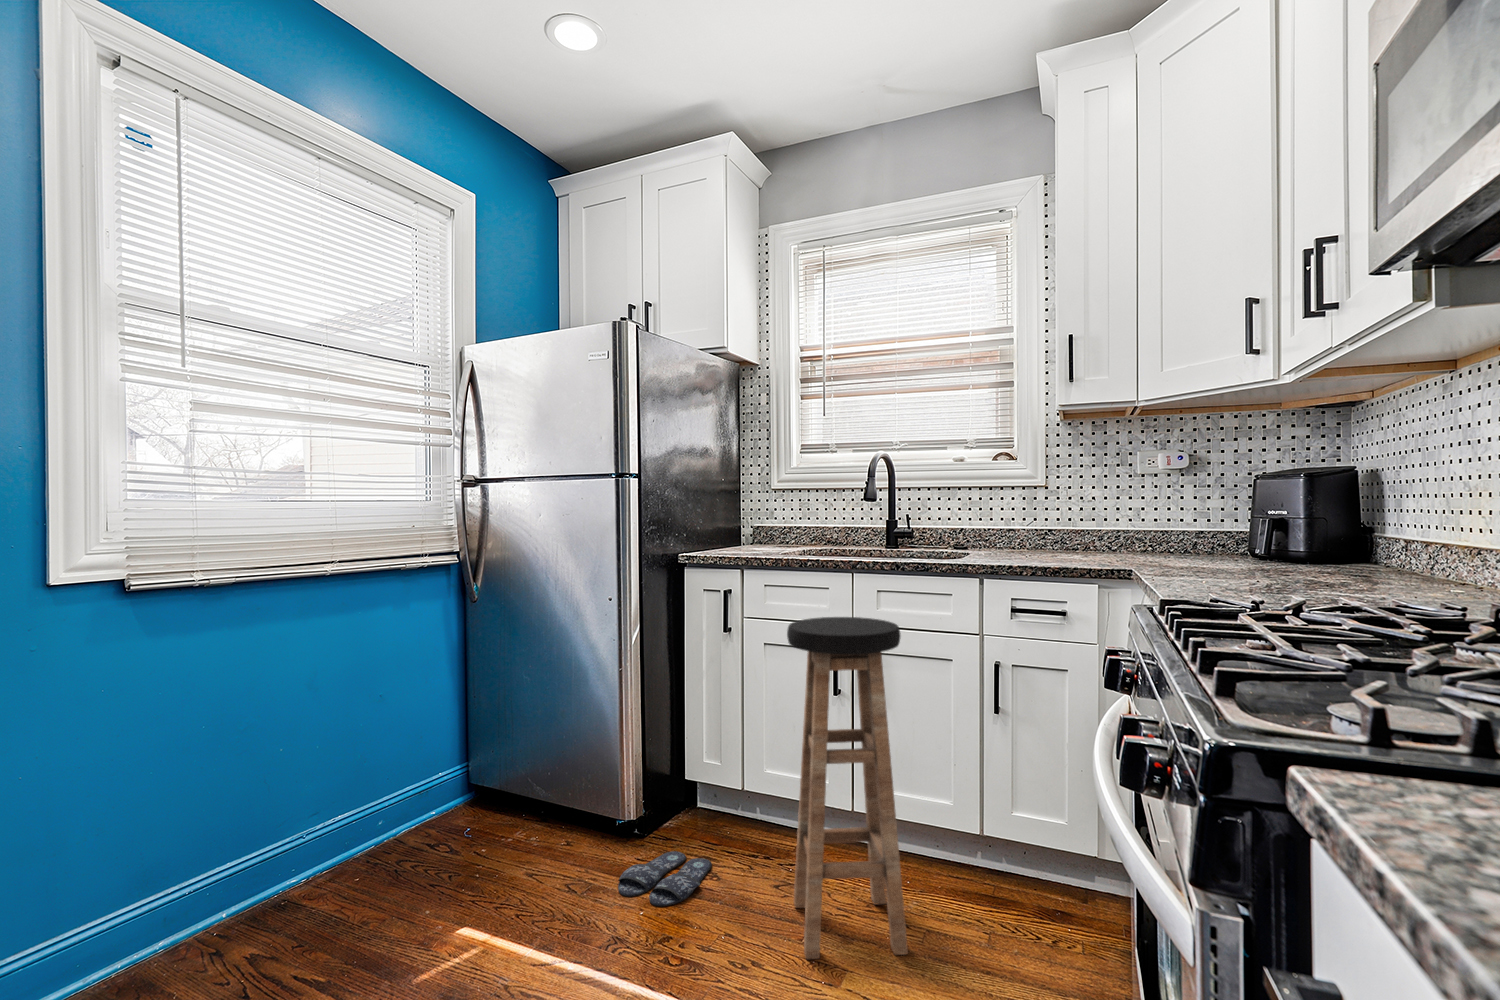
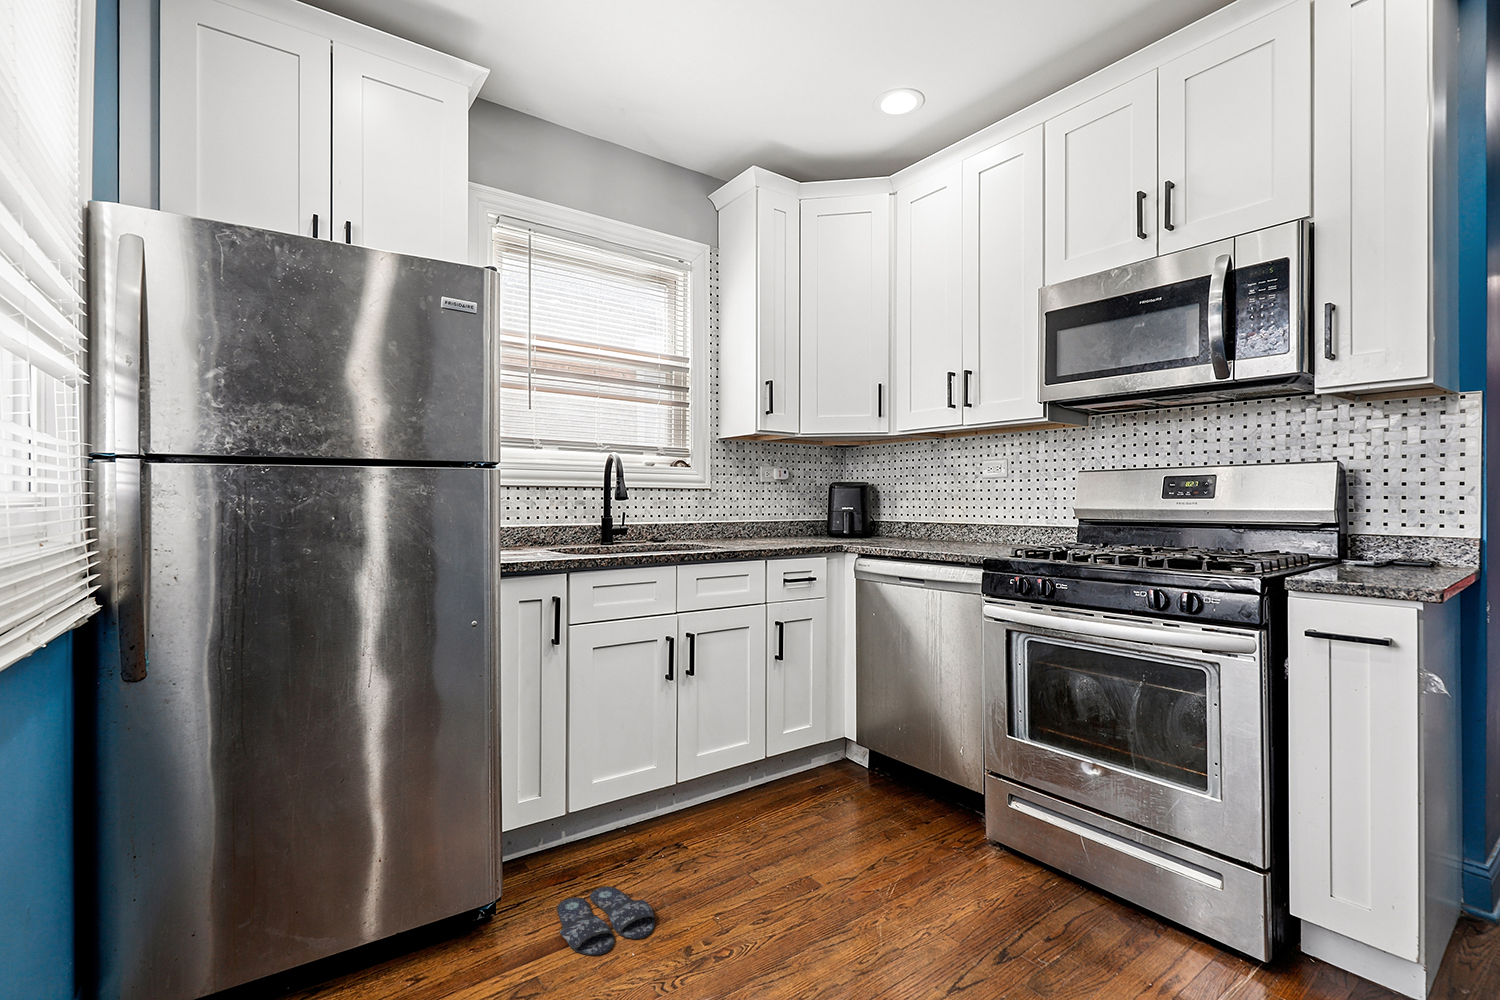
bar stool: present [787,617,908,959] -> none [716,597,821,883]

